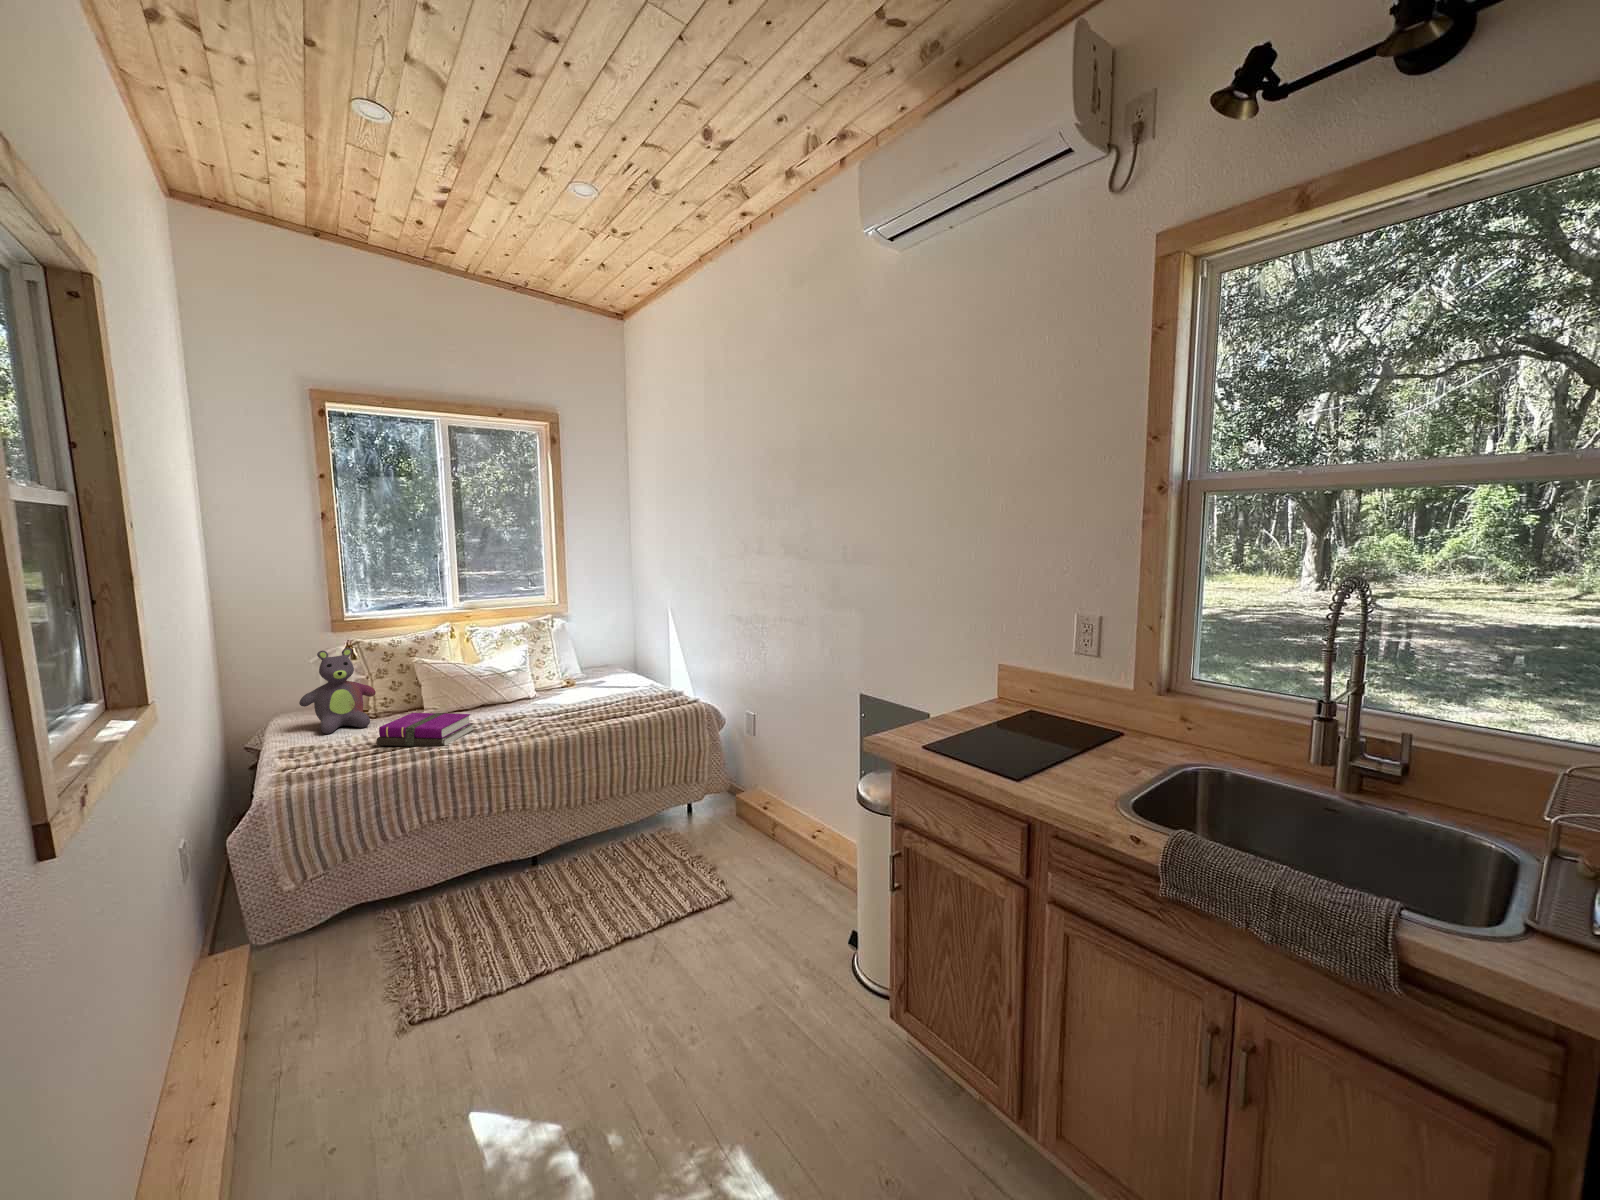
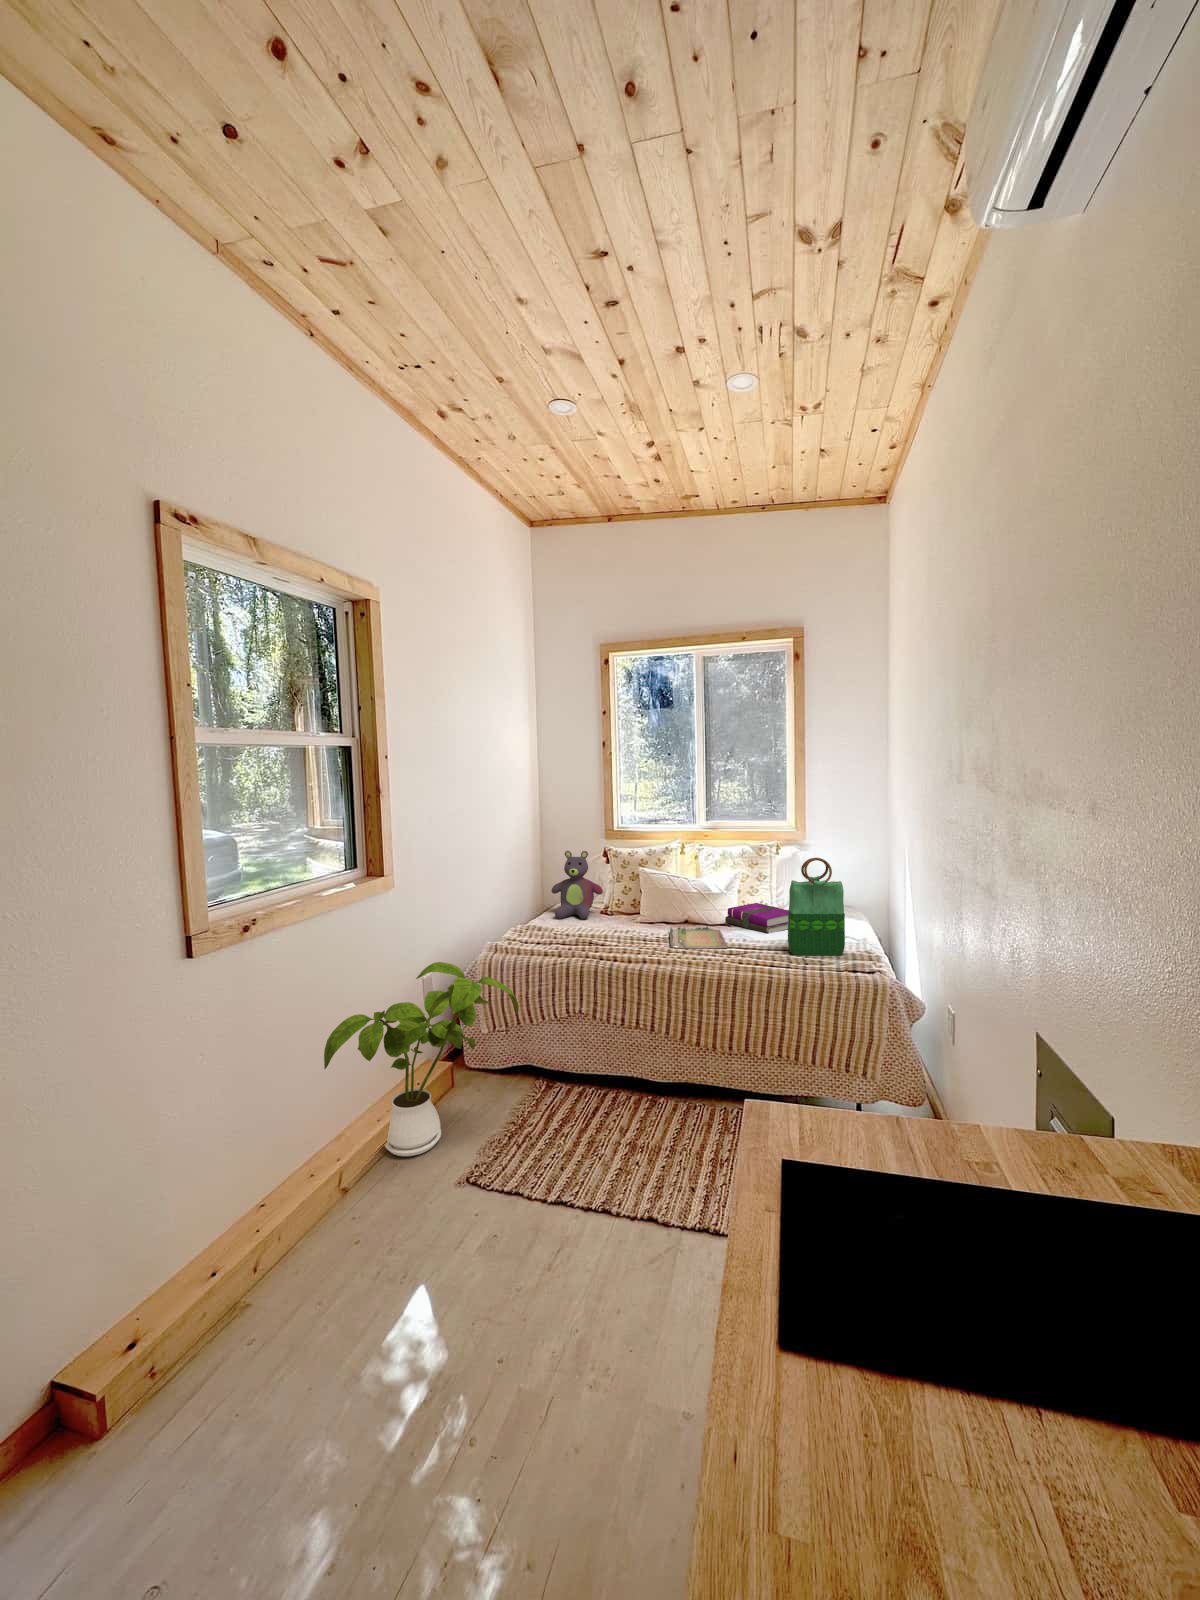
tote bag: none [624,621,667,706] -> present [788,858,845,955]
tray: none [493,699,574,726] -> present [670,926,728,948]
notebook: present [377,713,474,746] -> present [725,903,788,934]
house plant: none [189,793,427,1057] -> present [324,962,519,1156]

